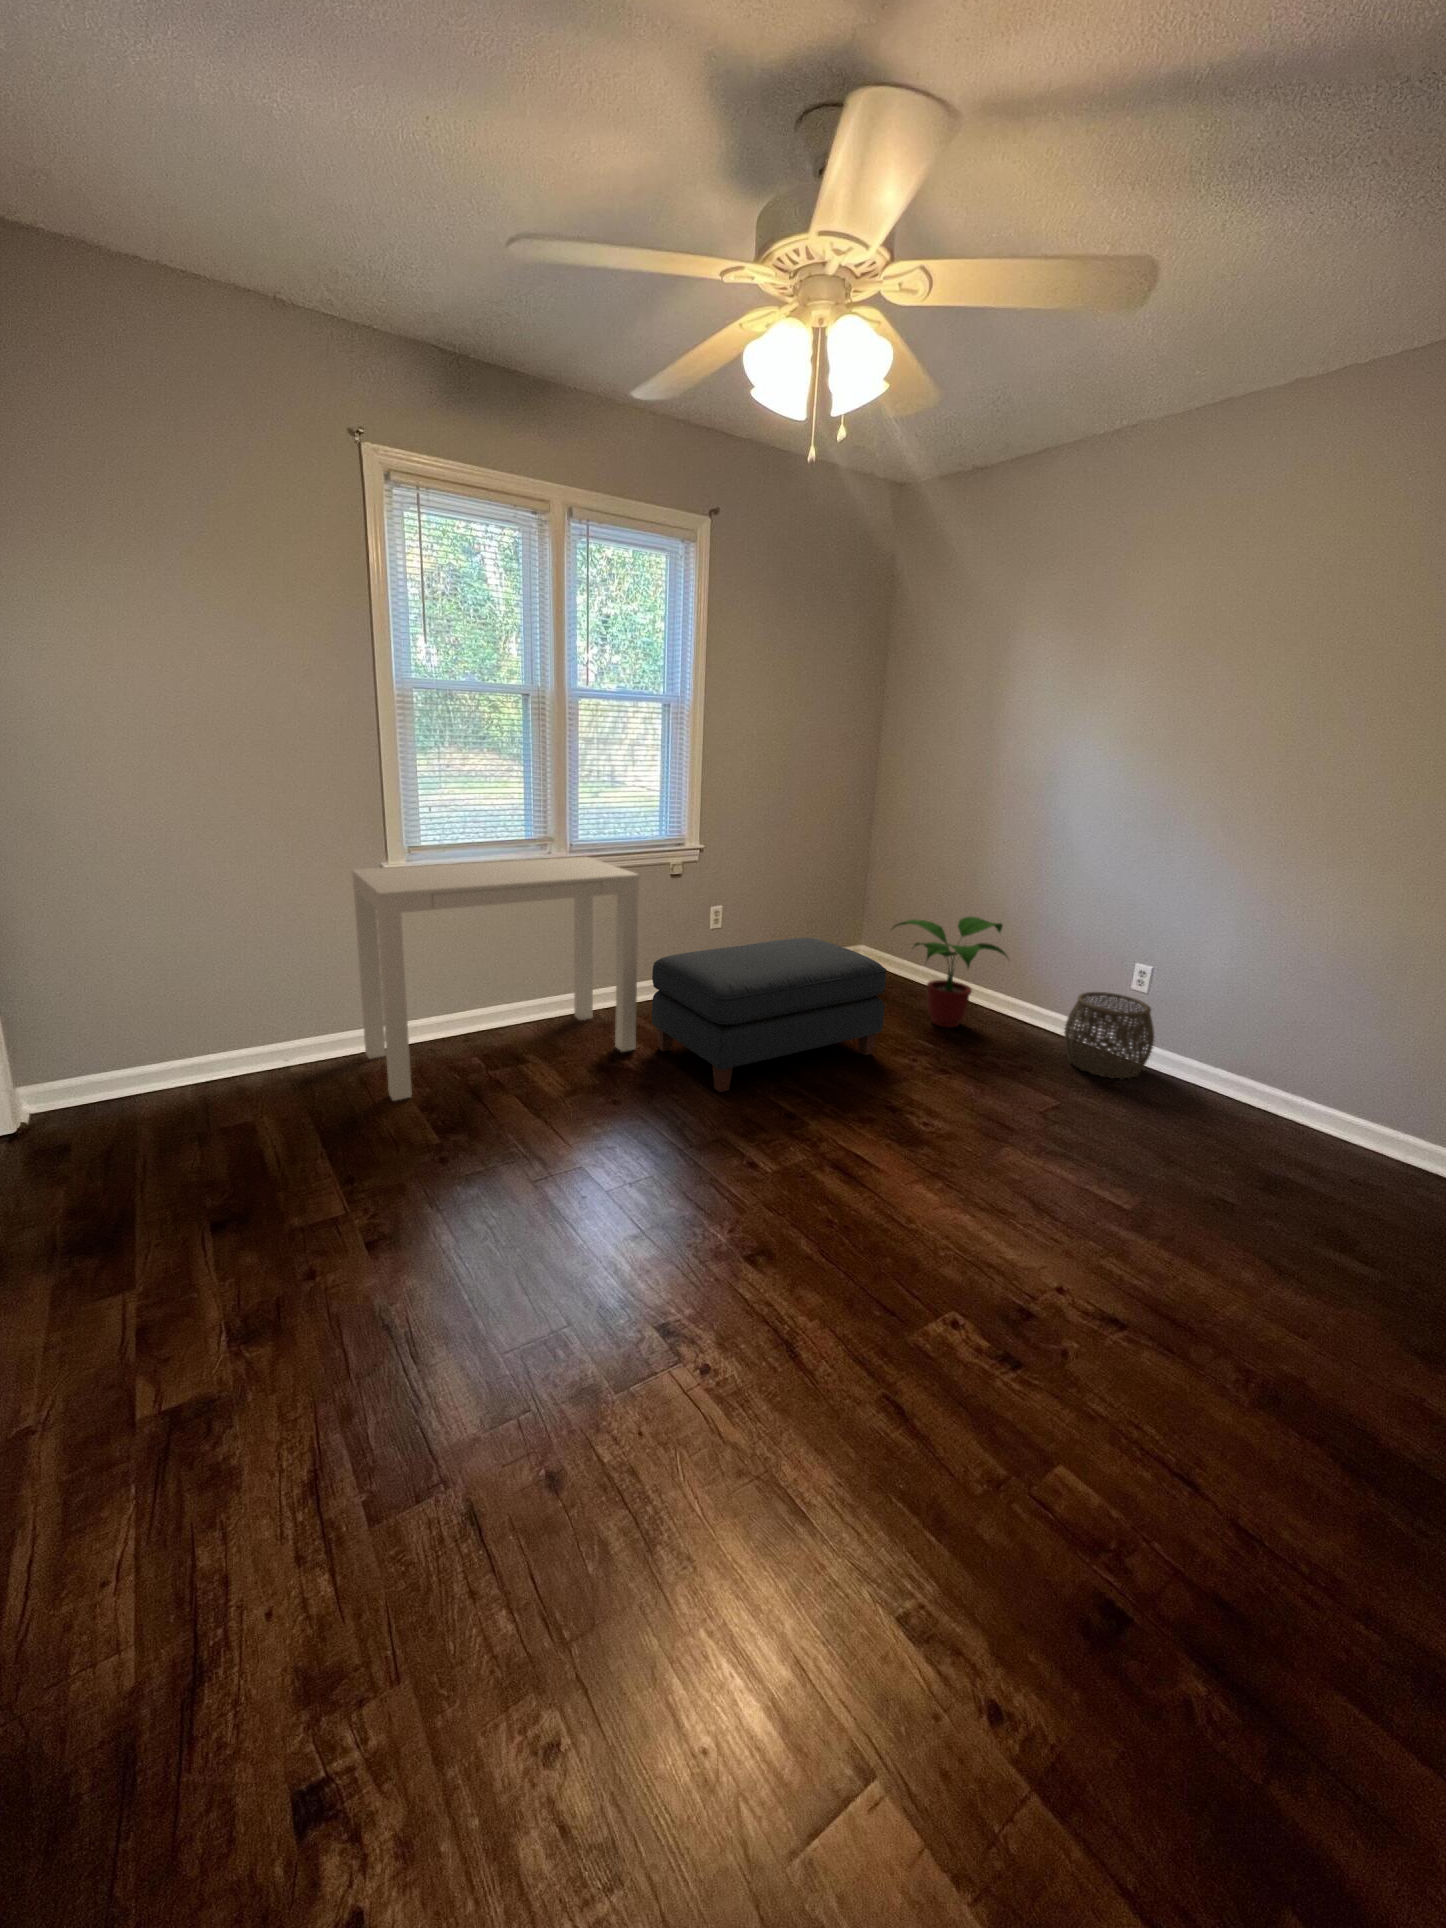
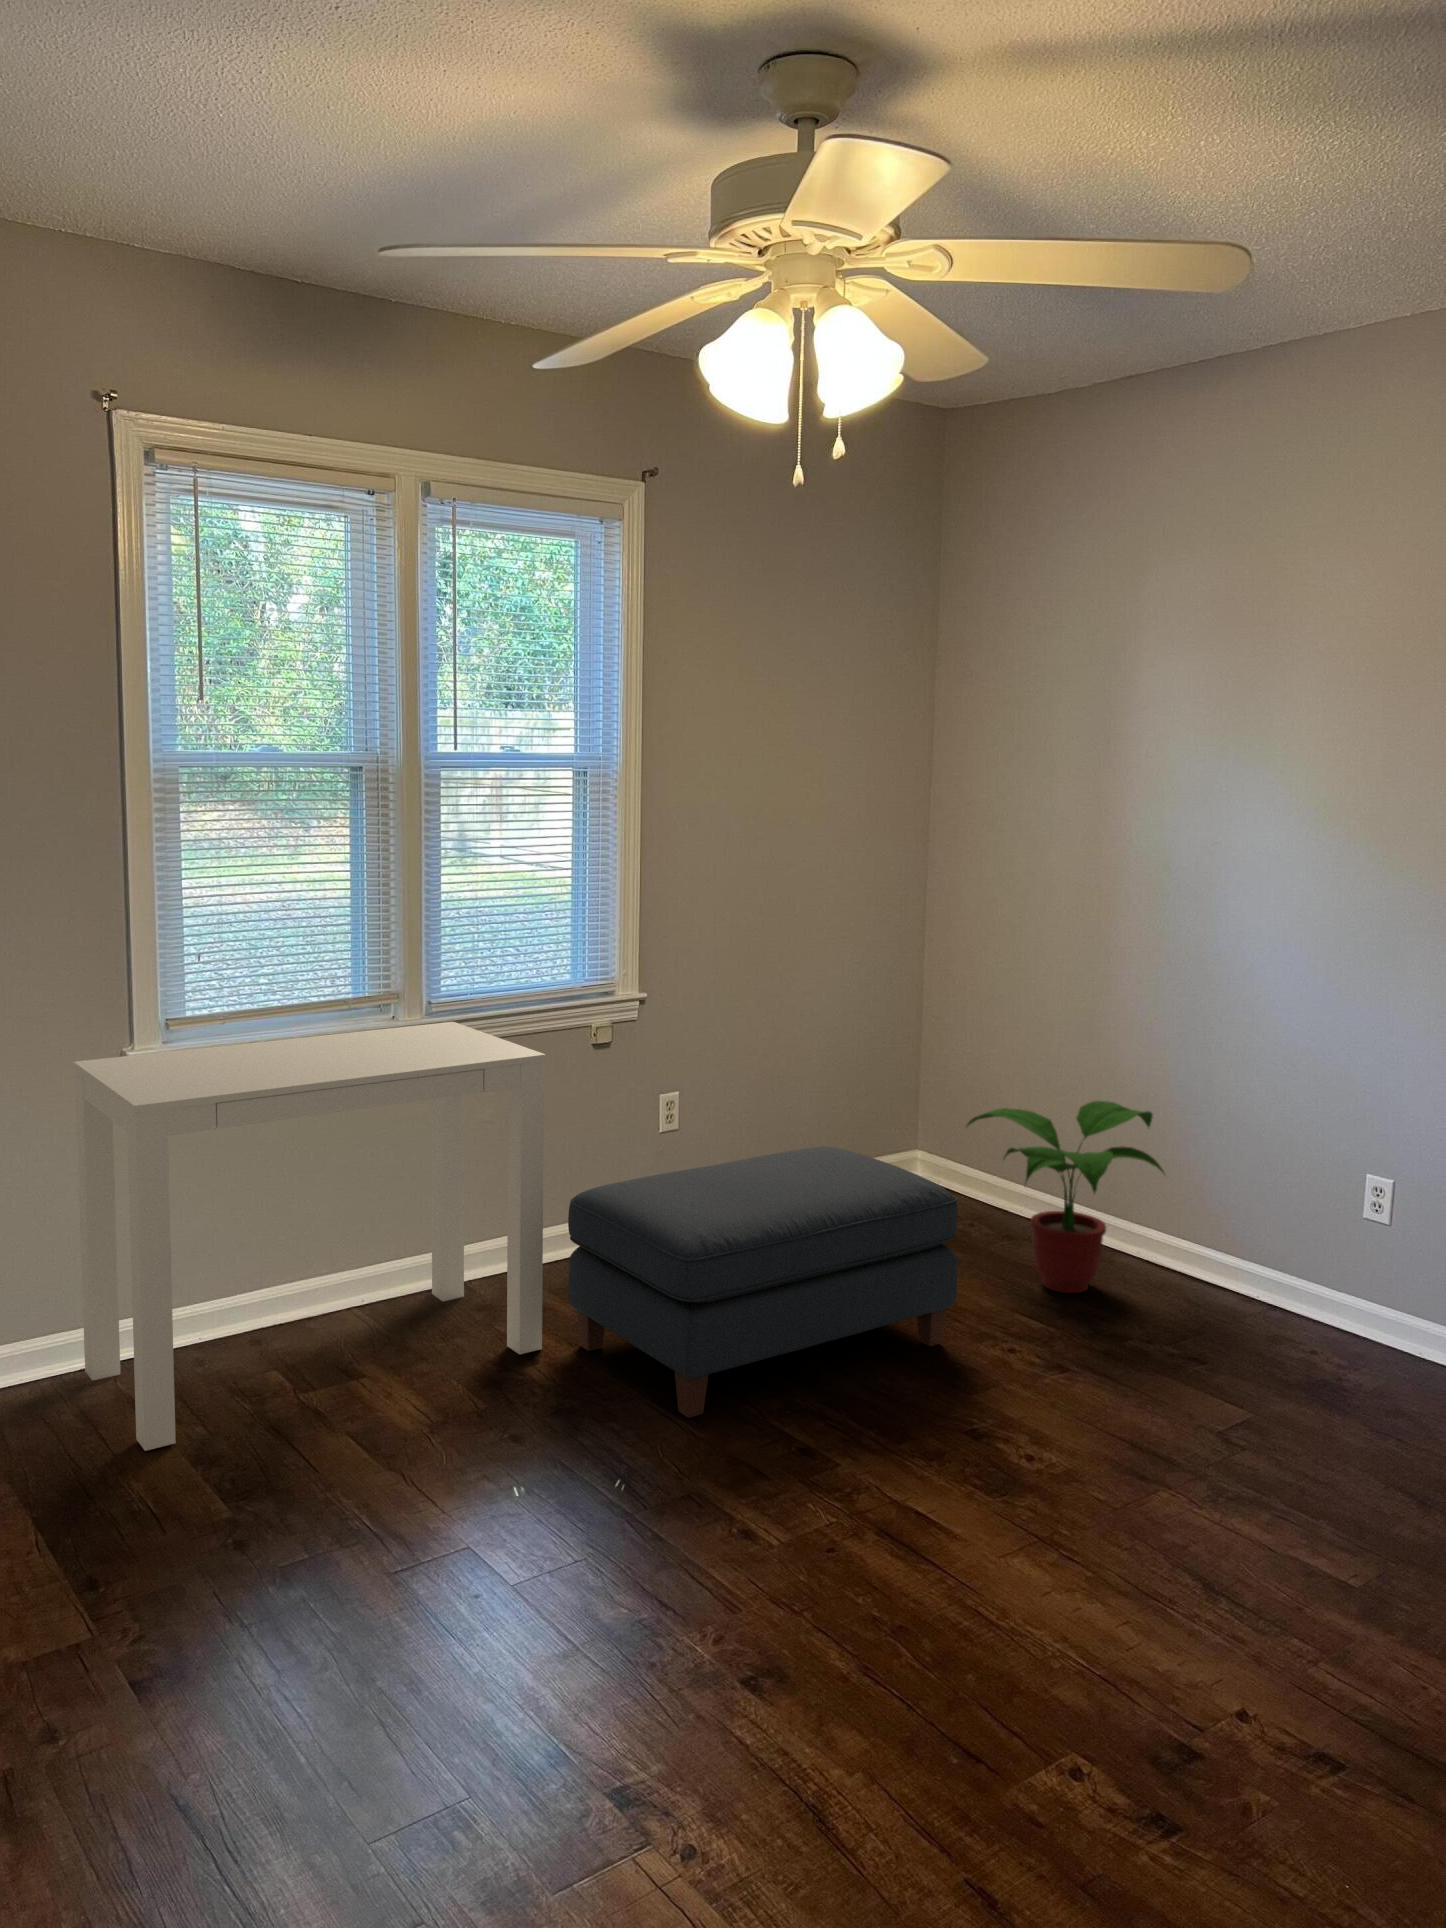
woven basket: present [1064,992,1154,1079] -> none [1259,1225,1408,1374]

